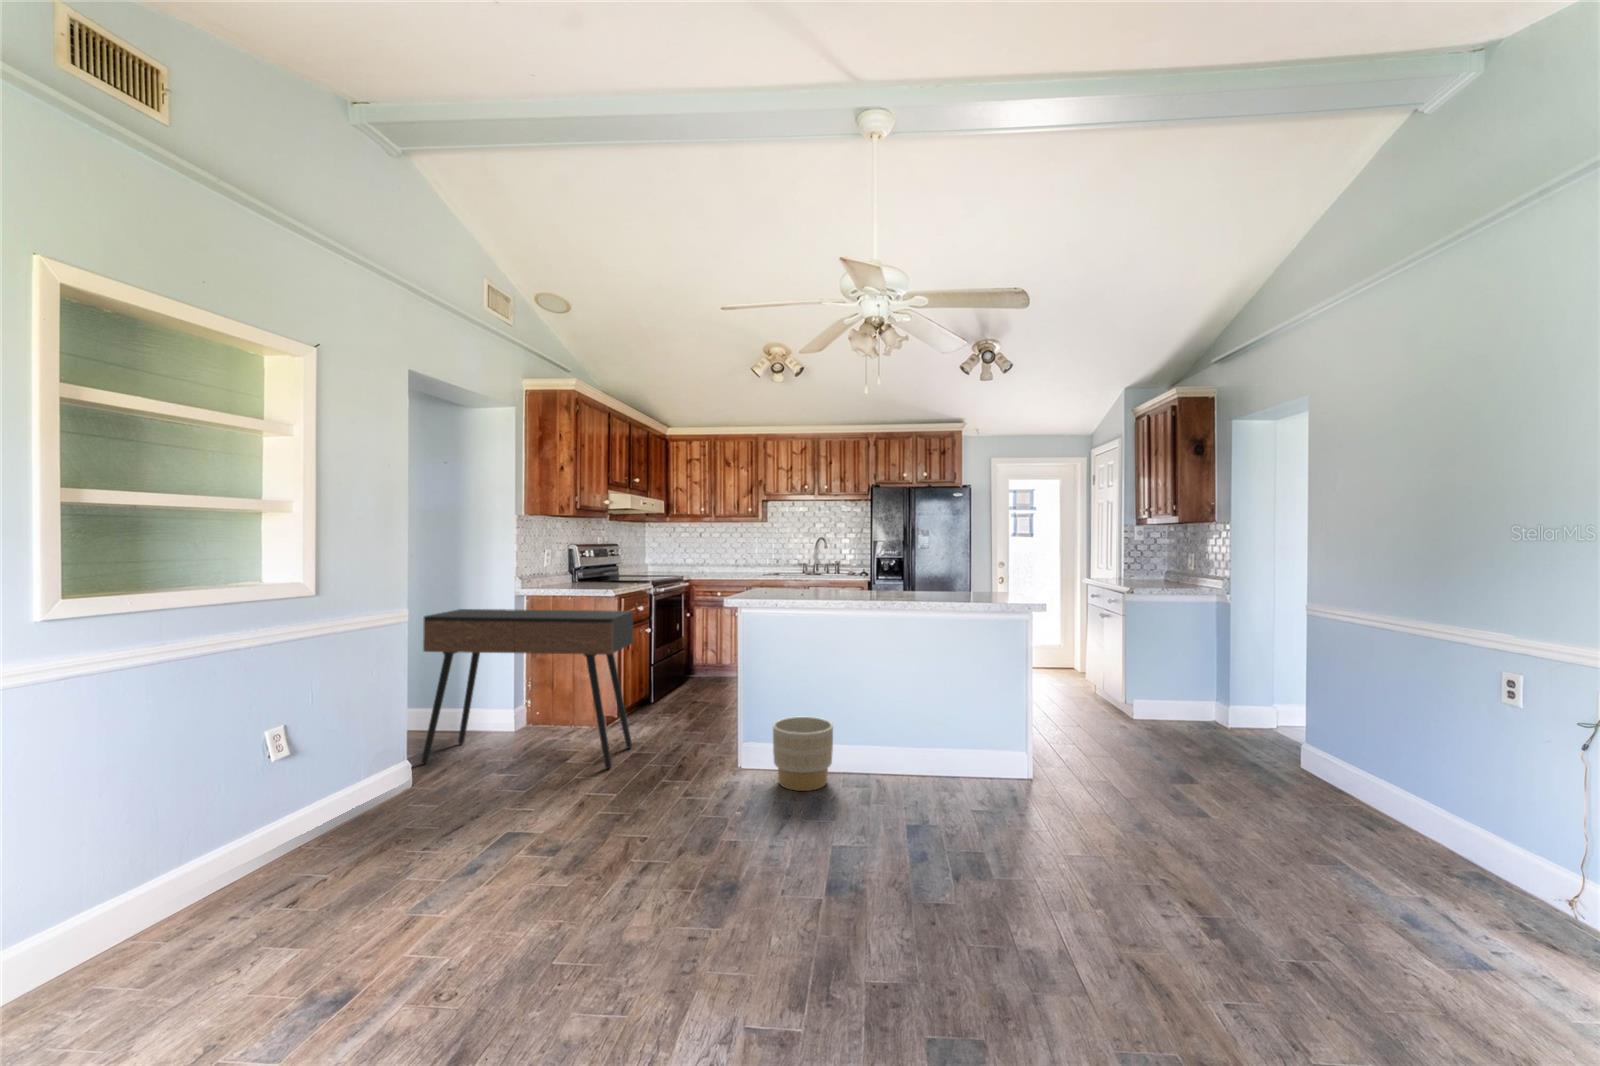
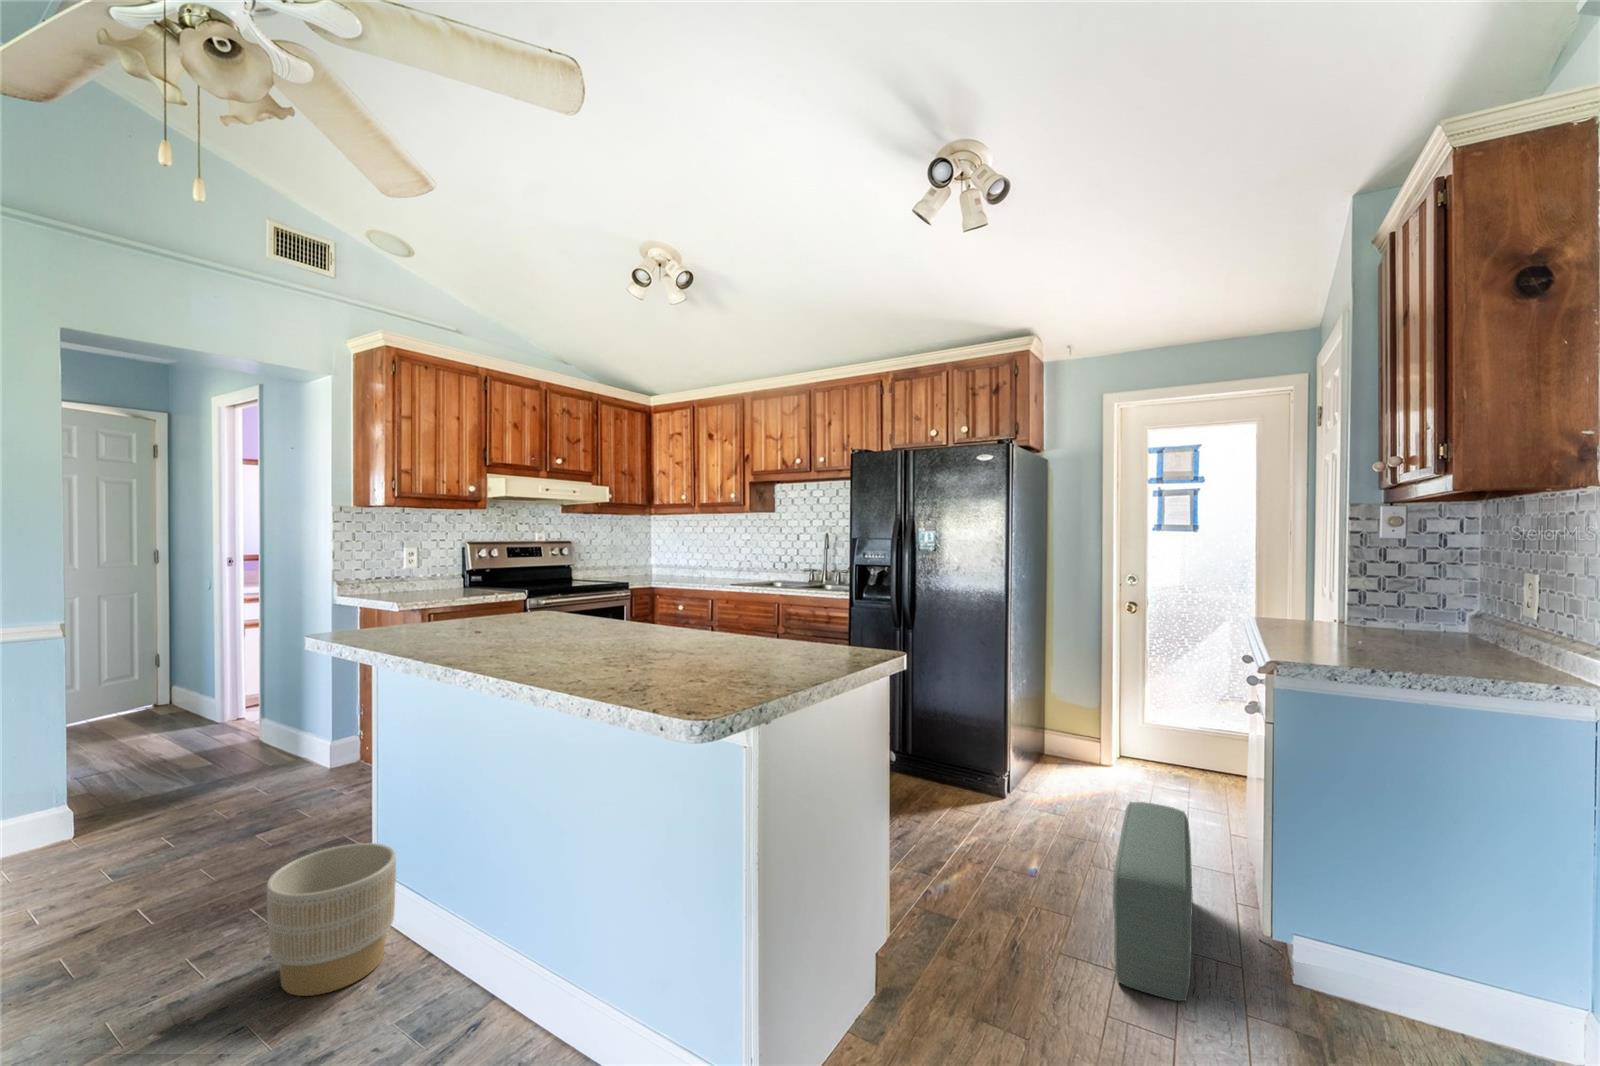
console table: present [422,609,633,769] -> none [157,620,350,857]
pouf: none [1064,662,1126,726] -> present [1113,802,1193,1001]

